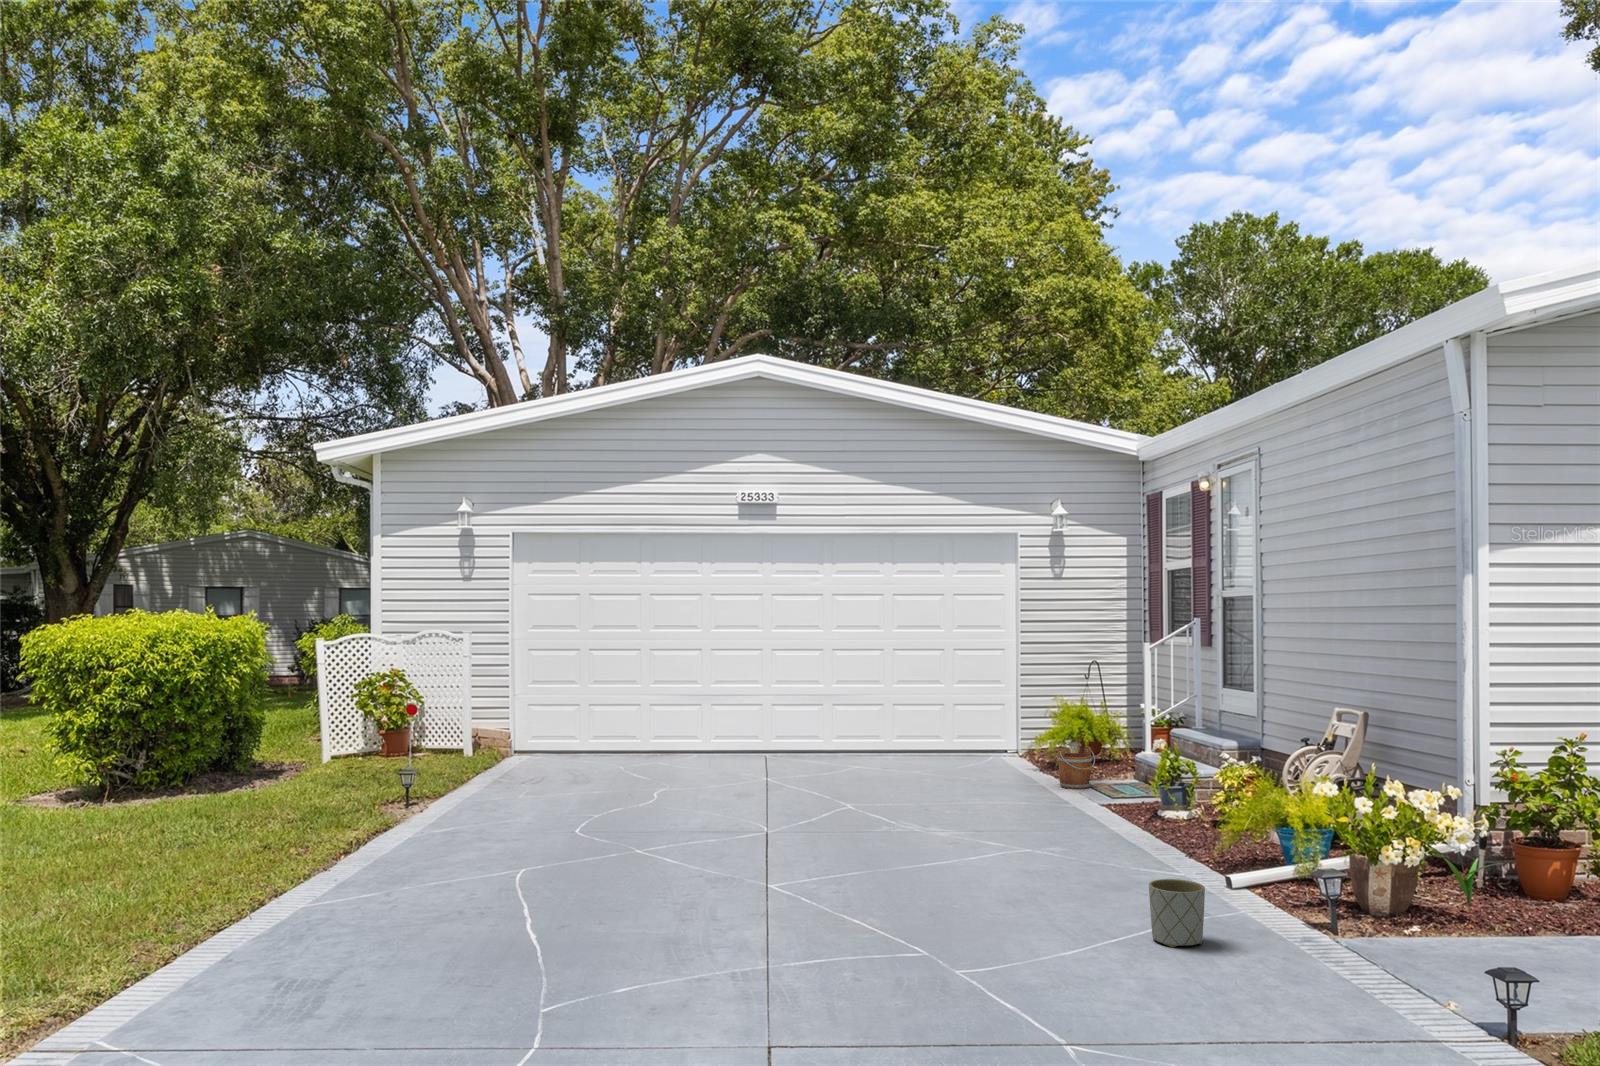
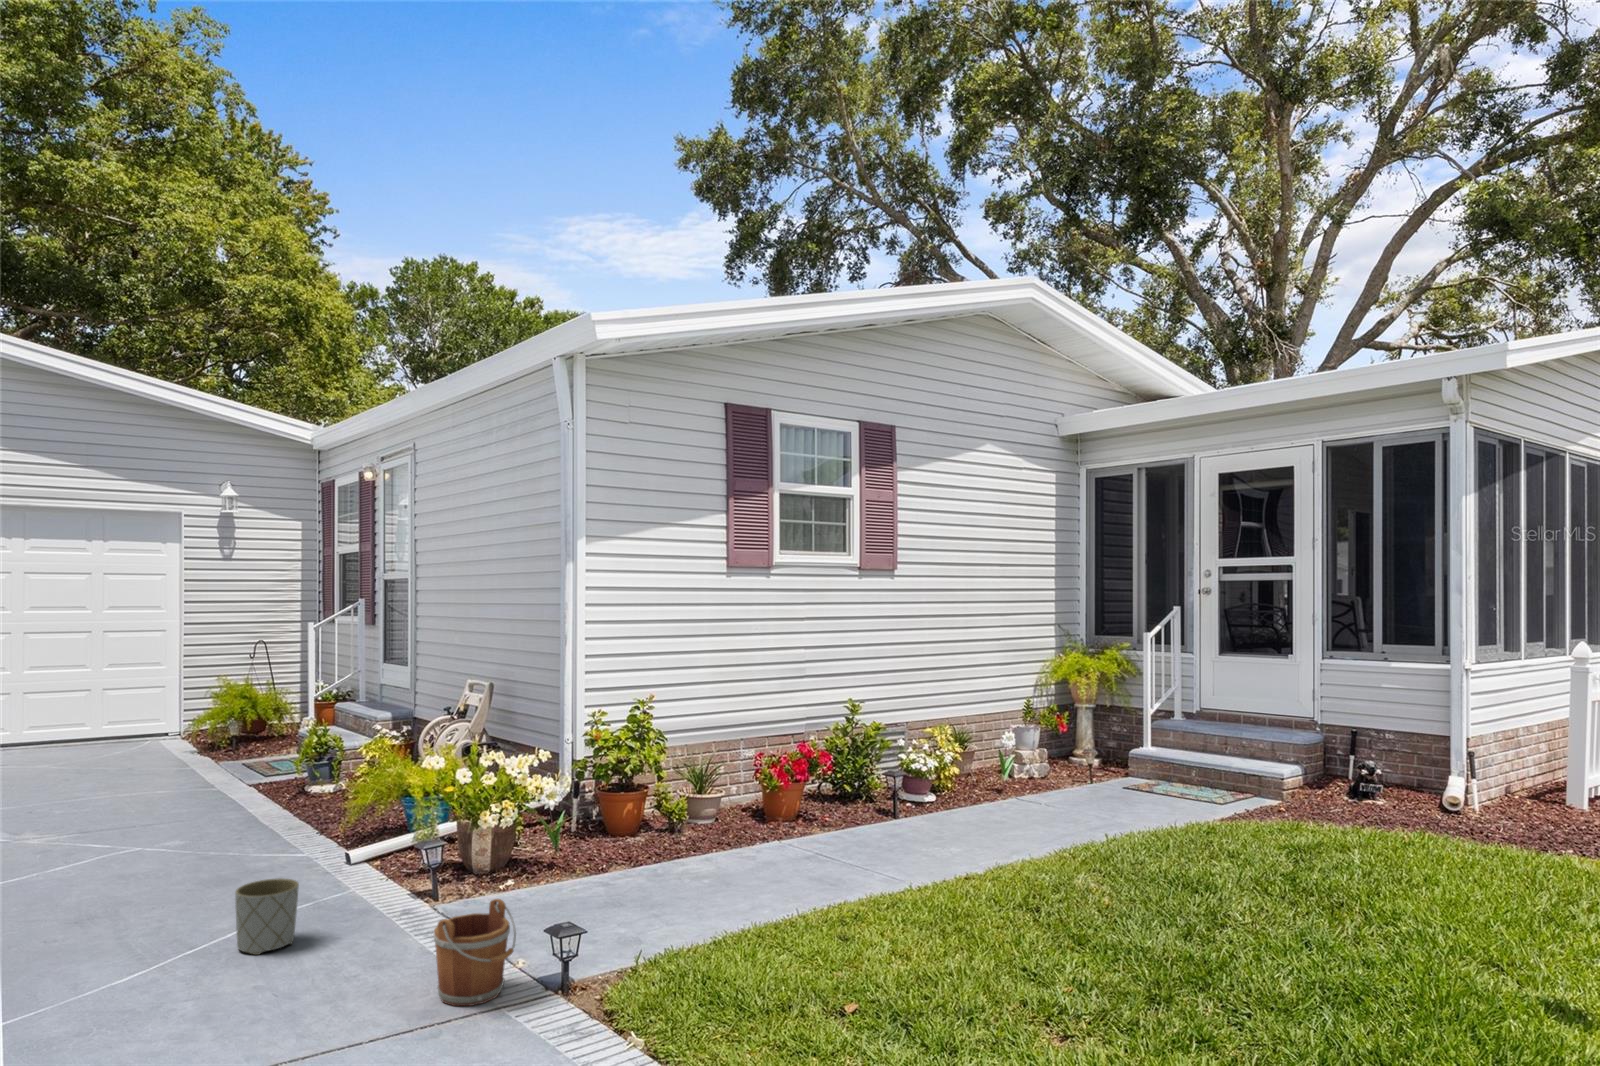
bucket: present [1057,747,1095,789] -> present [434,899,516,1006]

